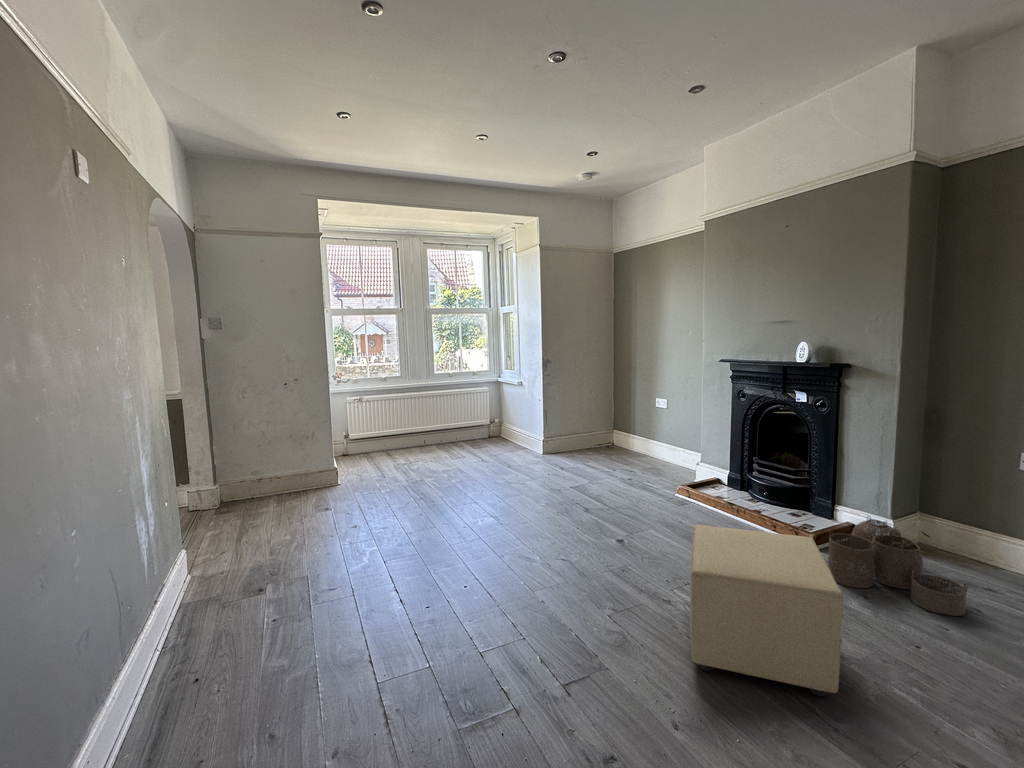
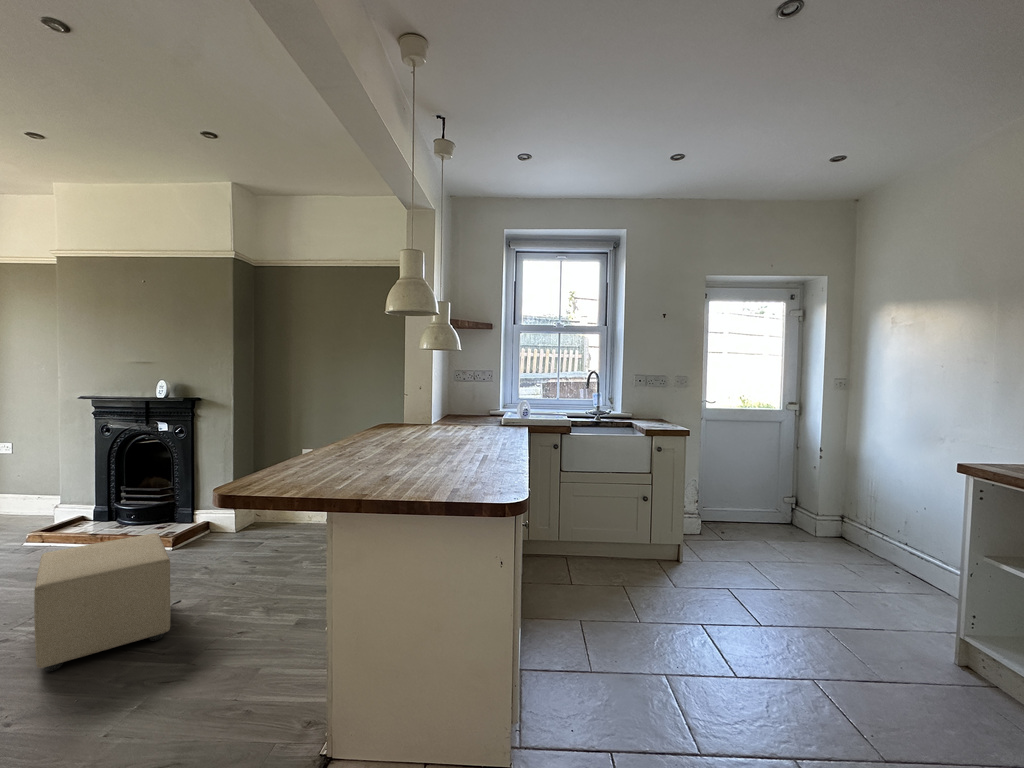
woven basket: present [828,518,968,616] -> none [181,511,269,566]

